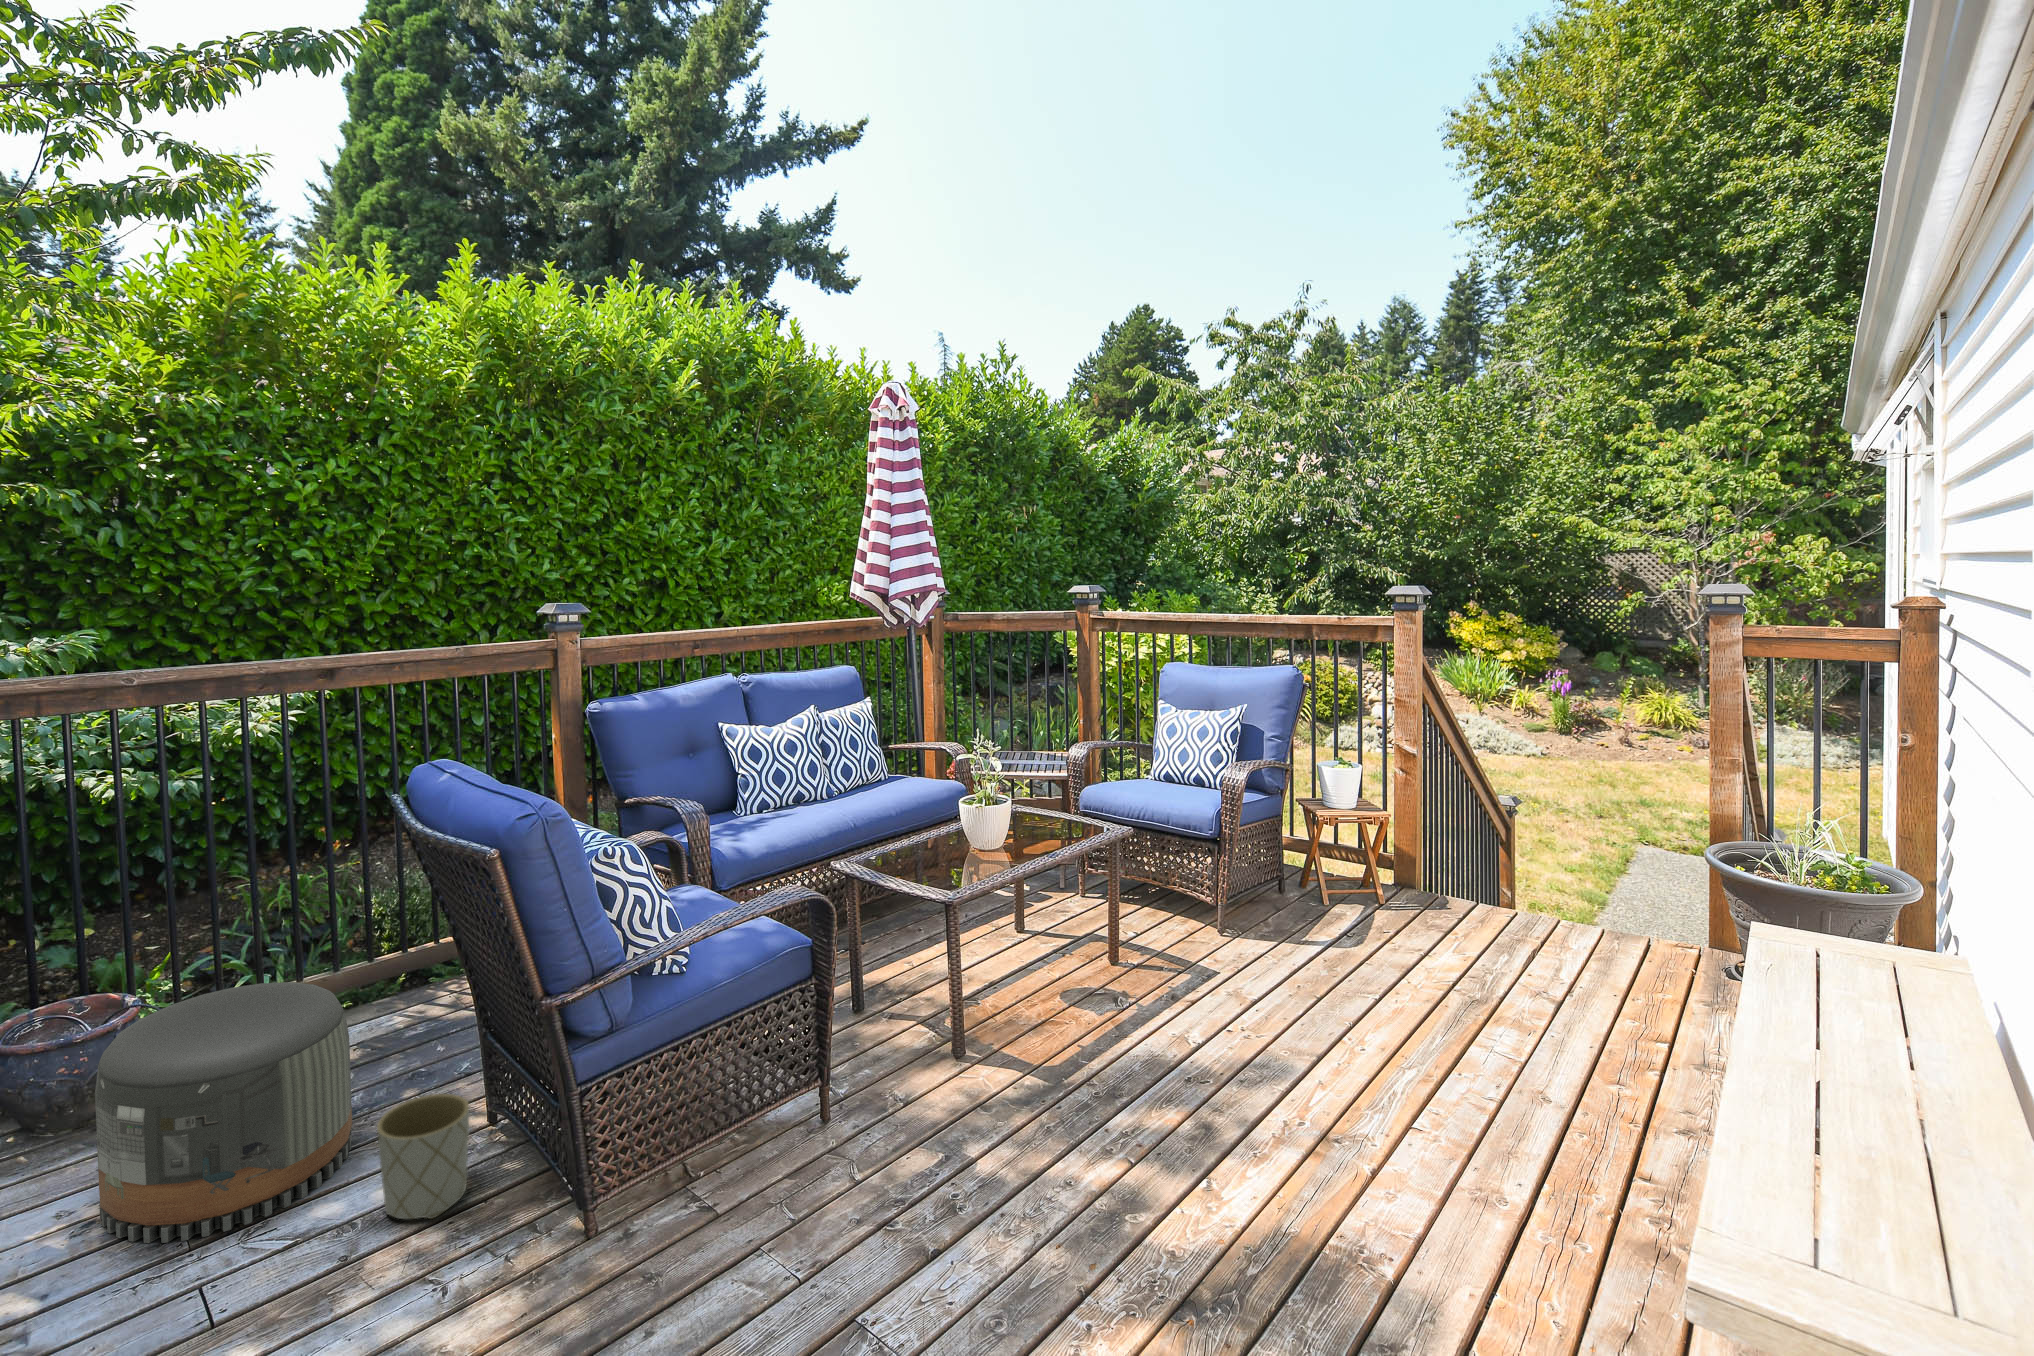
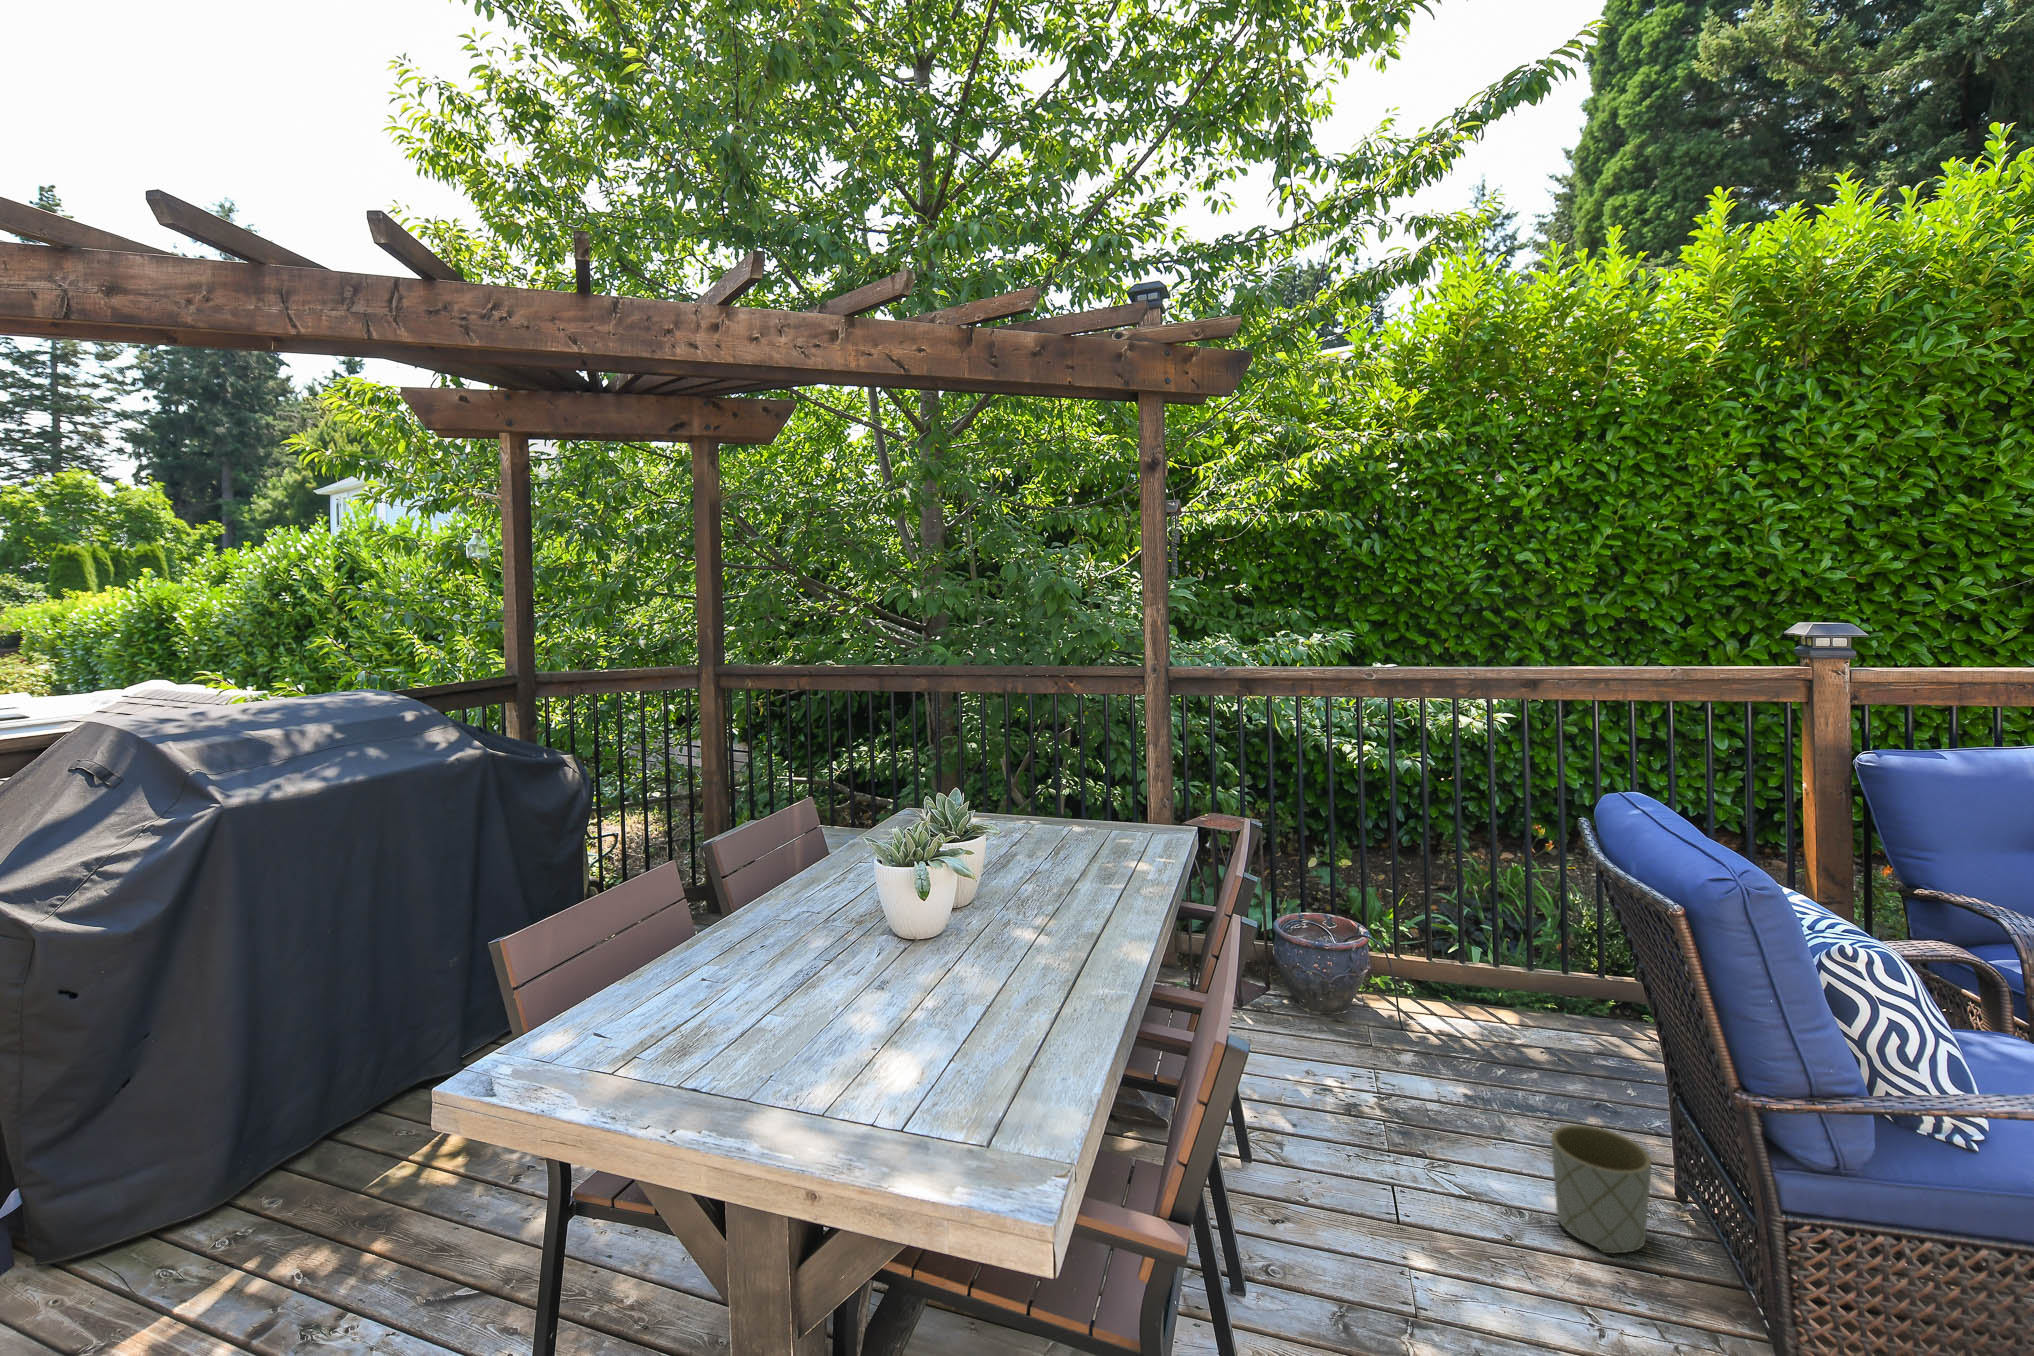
pouf: present [95,982,352,1243] -> none [1333,951,1535,1163]

